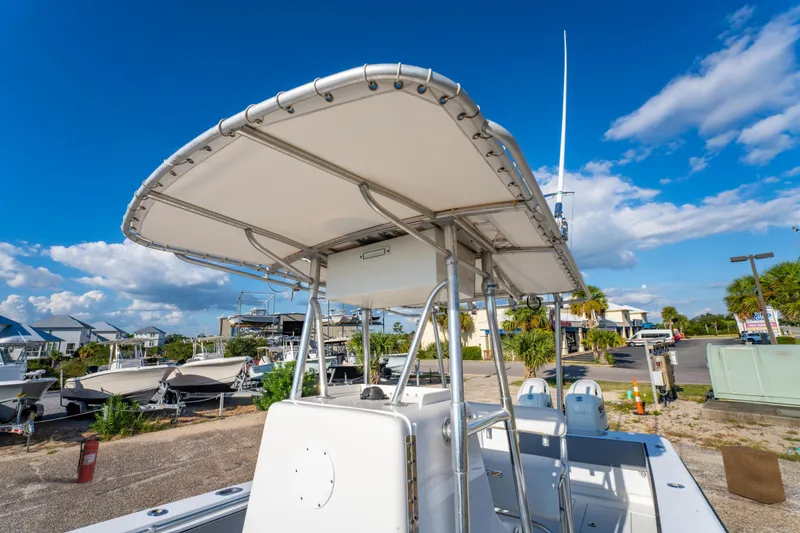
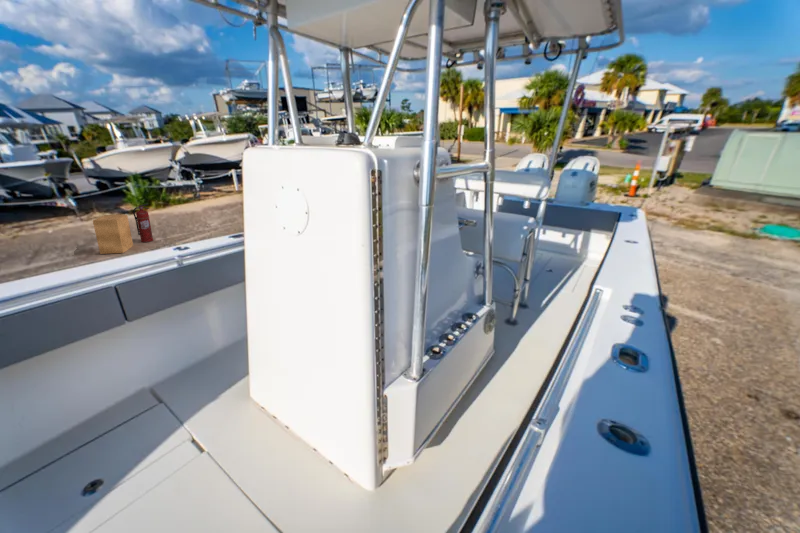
cardboard box: present [721,446,786,504] -> present [93,215,133,254]

